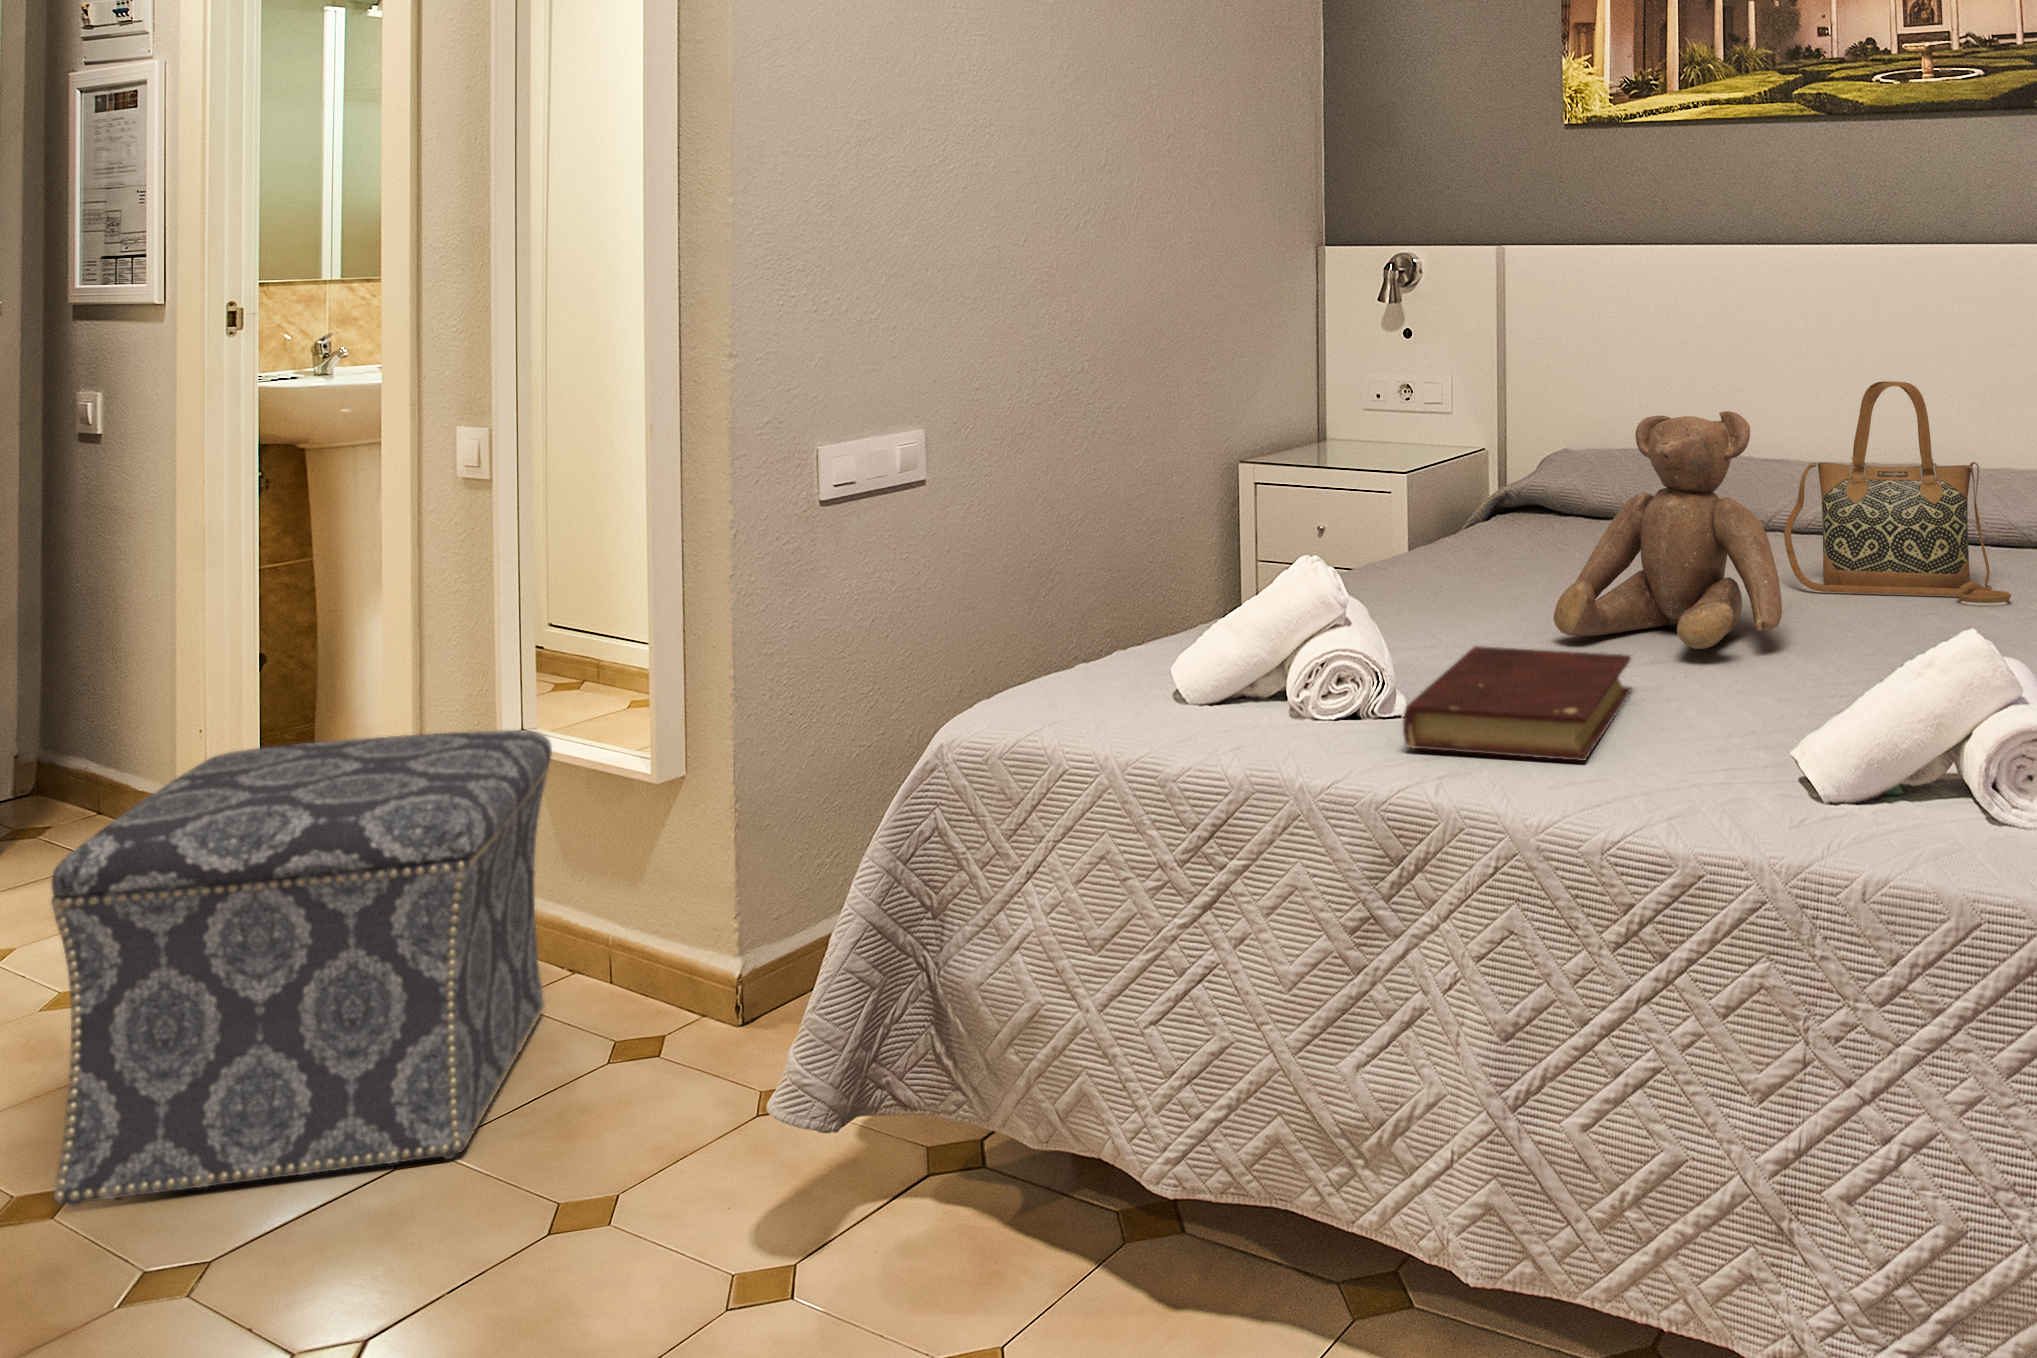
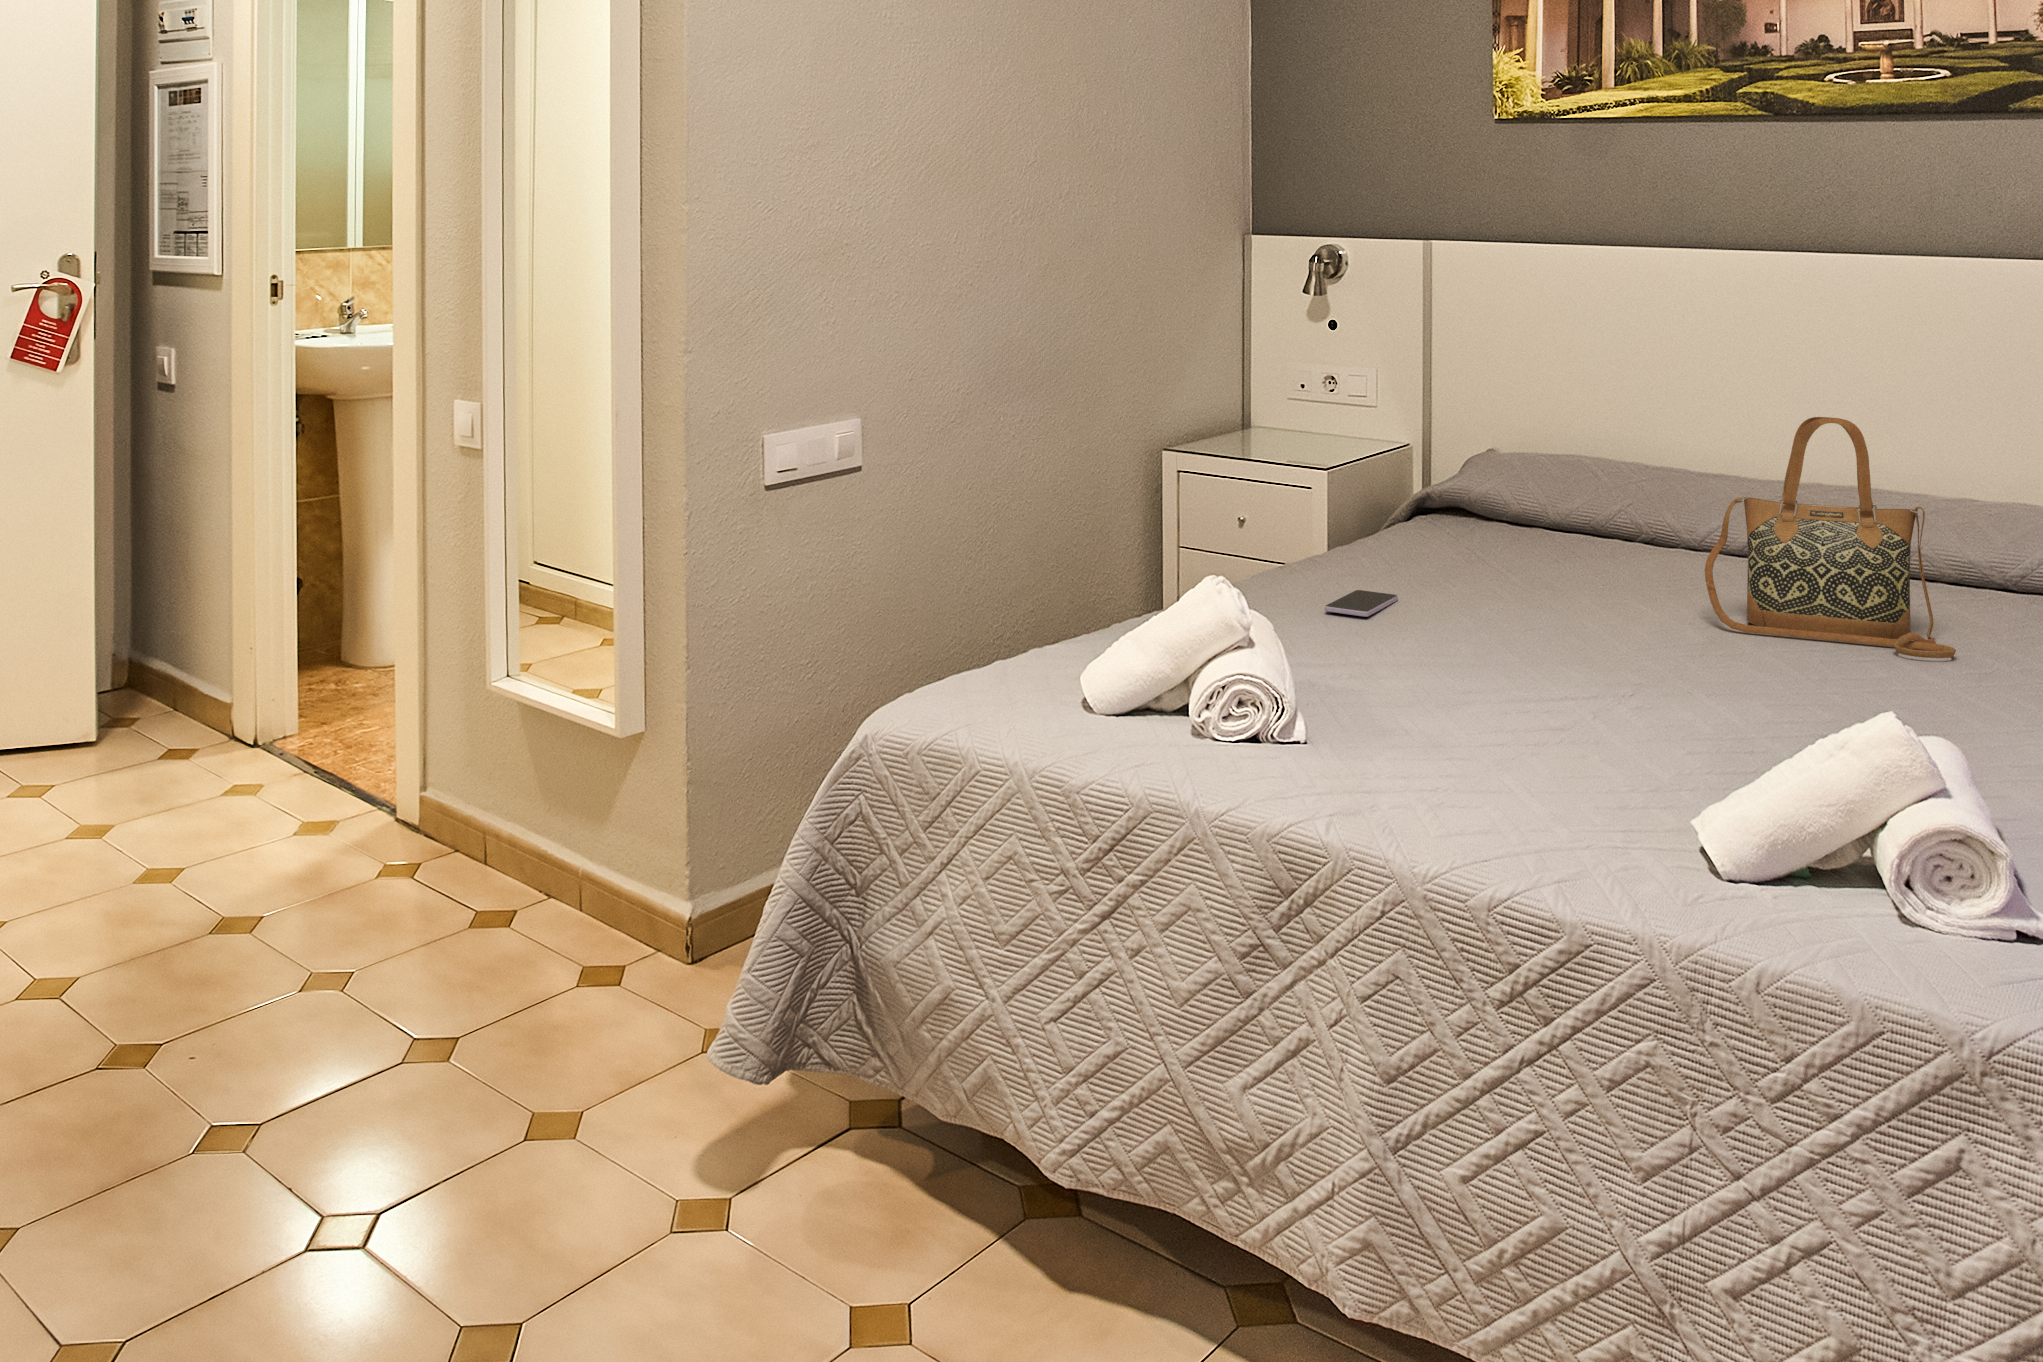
teddy bear: present [1553,411,1782,649] -> none [1455,449,1696,694]
smartphone: none [1423,576,1494,599] -> present [1325,590,1398,617]
book: present [1403,646,1631,761] -> none [1294,678,1530,813]
ottoman: present [51,730,552,1207] -> none [141,682,532,1064]

